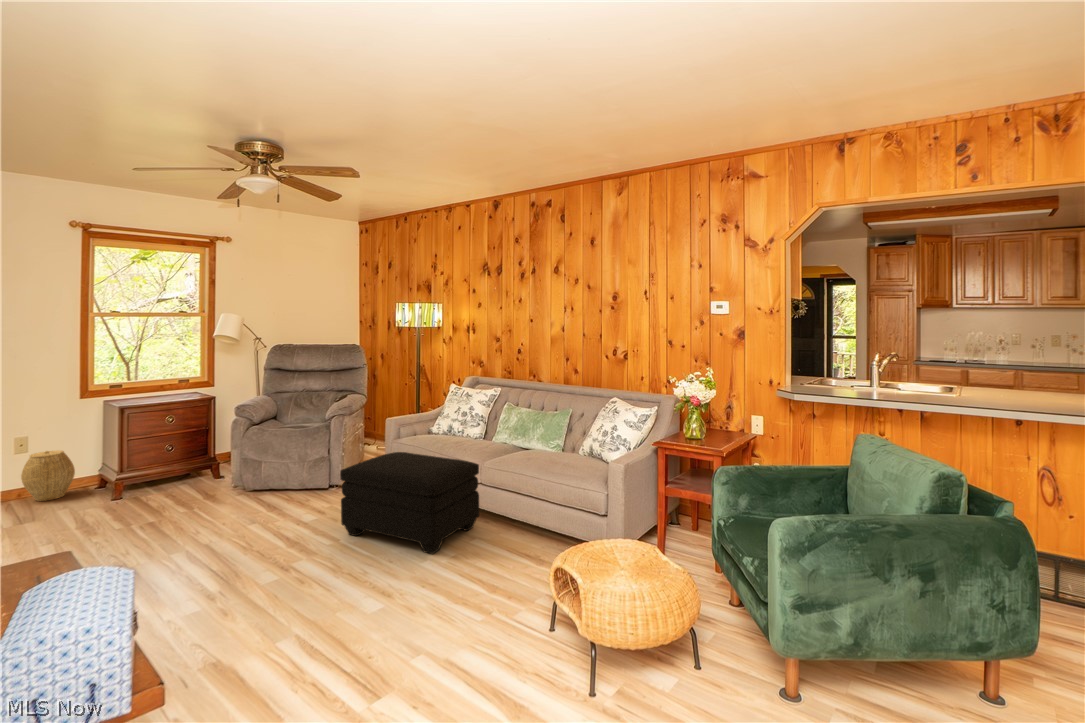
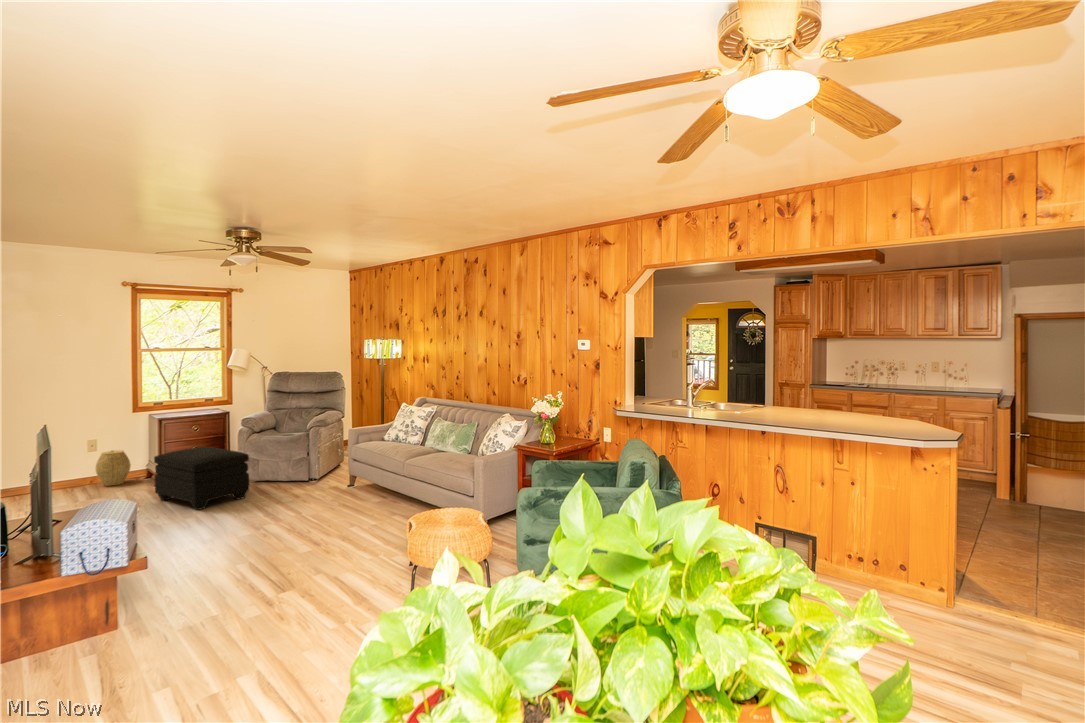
ottoman: present [340,452,479,554] -> present [154,447,249,510]

